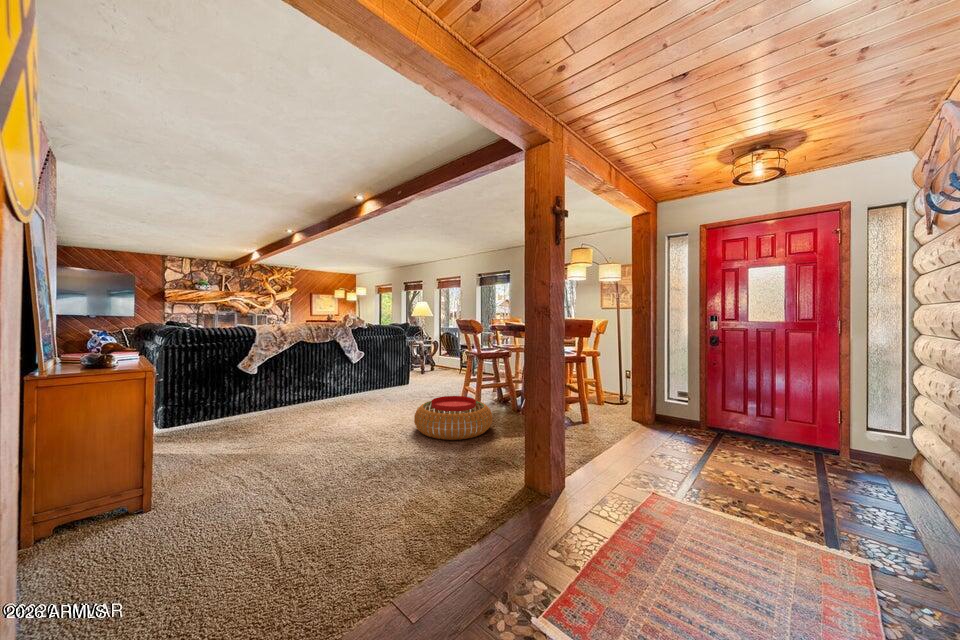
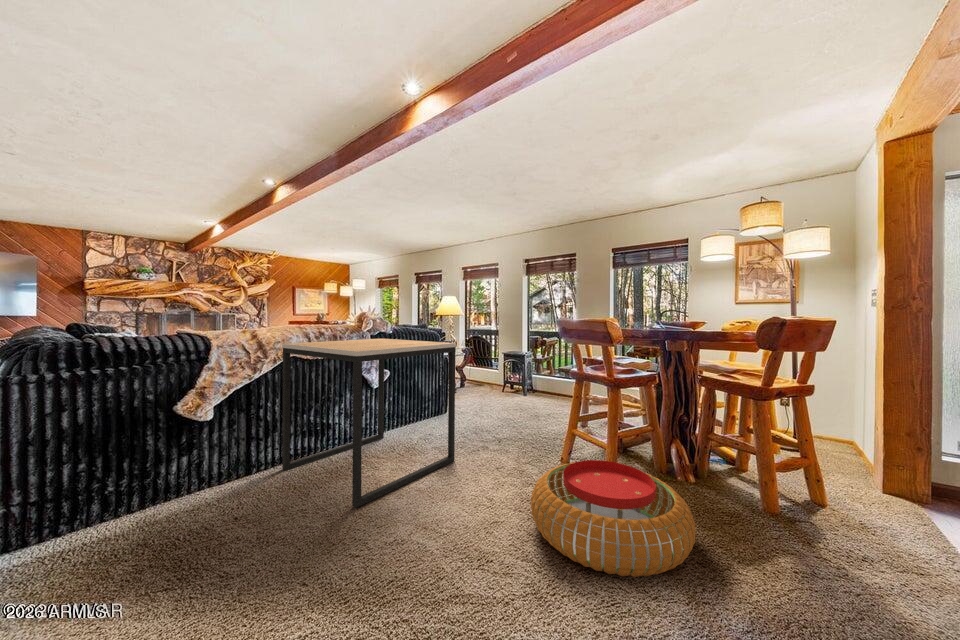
side table: none [295,332,397,419] -> present [282,339,456,508]

